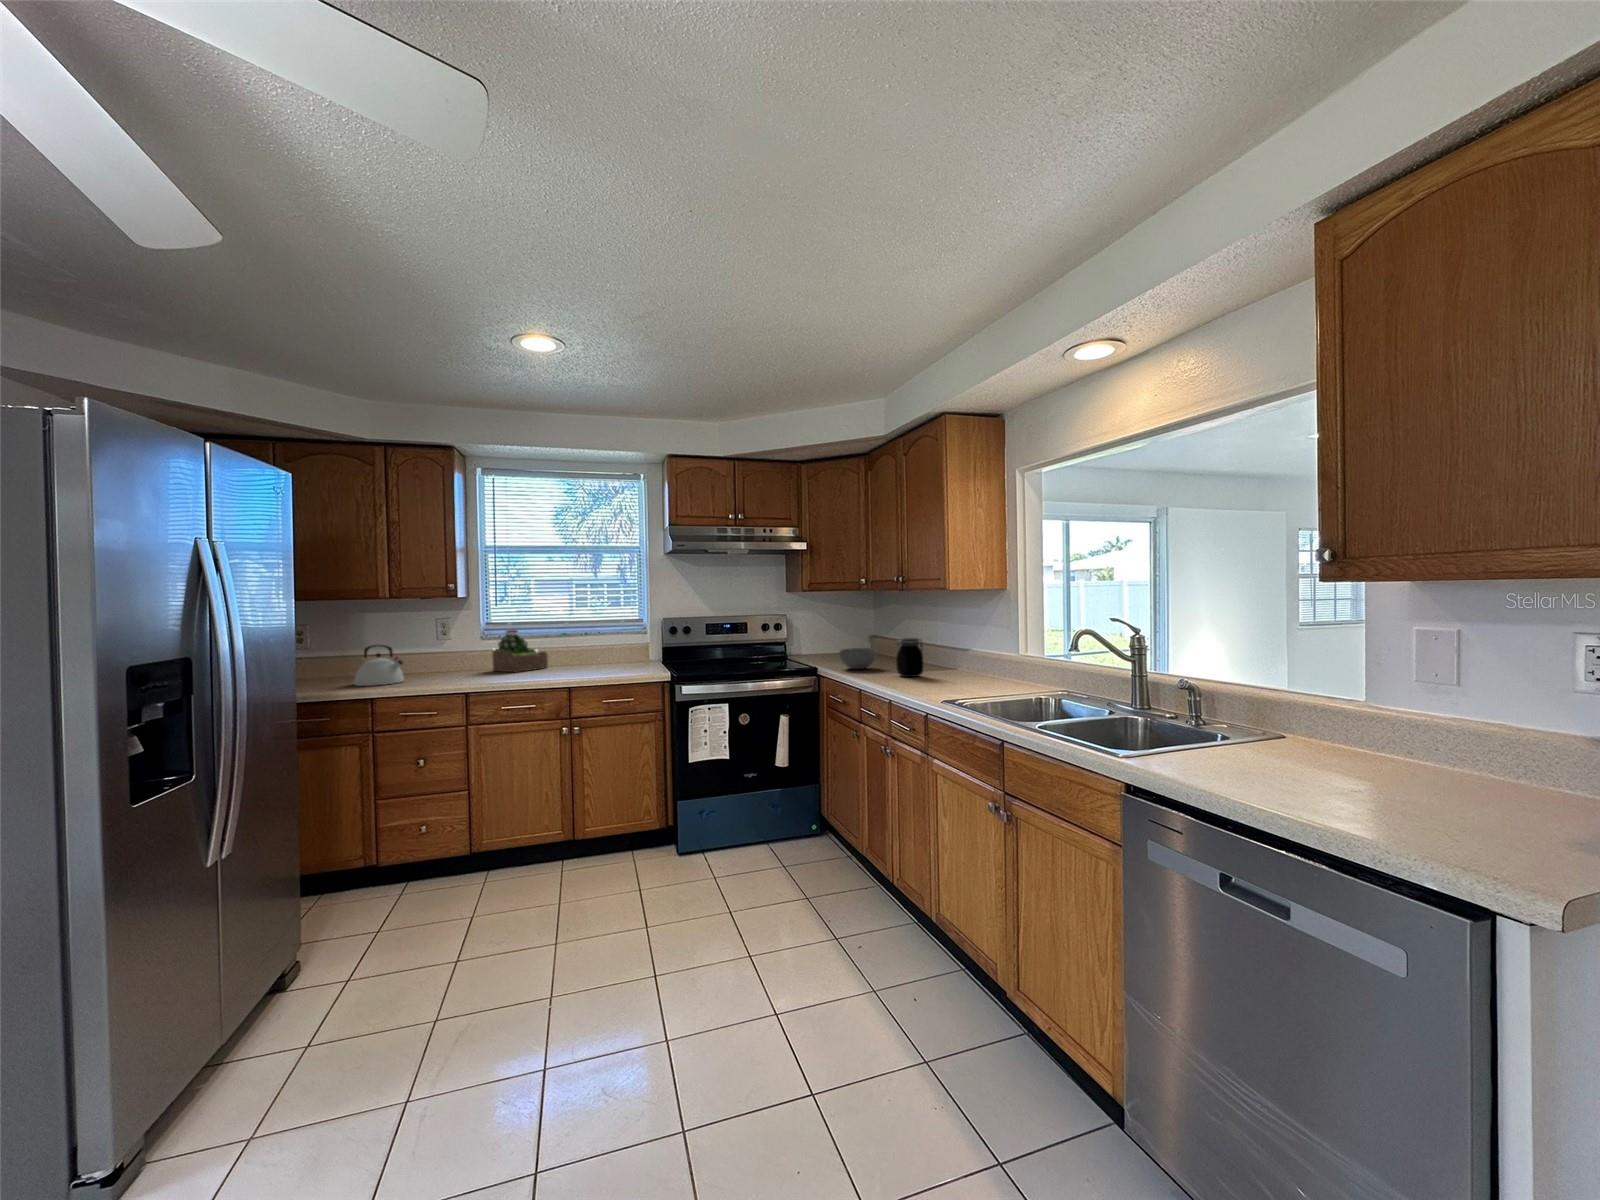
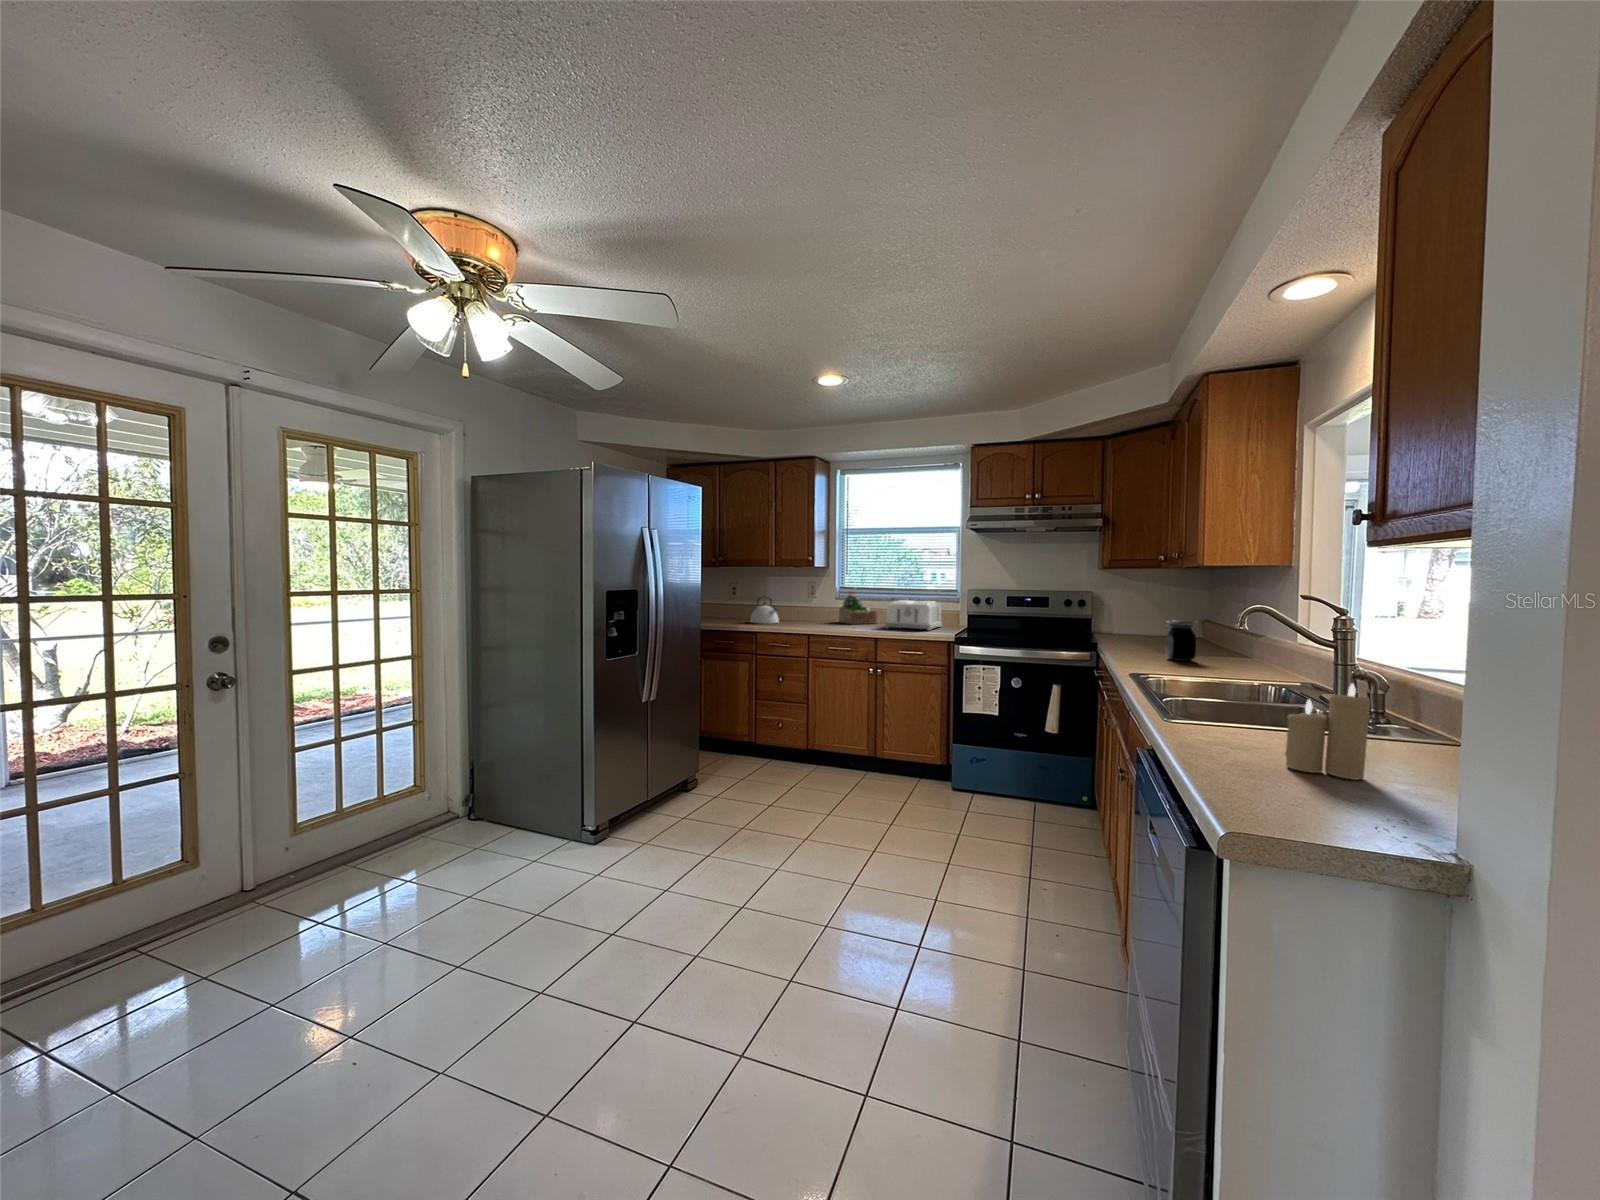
toaster: none [572,635,633,673] -> present [885,600,942,631]
bowl: present [839,648,878,669] -> none [1118,628,1164,649]
candle: none [1222,690,1283,774] -> present [1285,684,1370,780]

